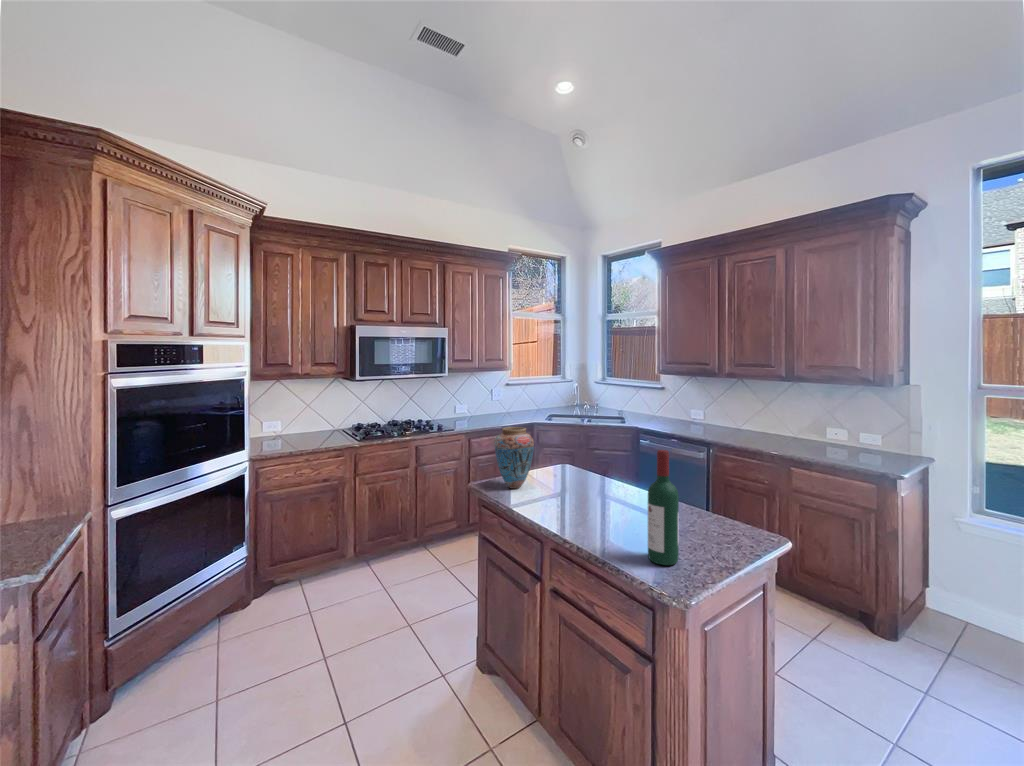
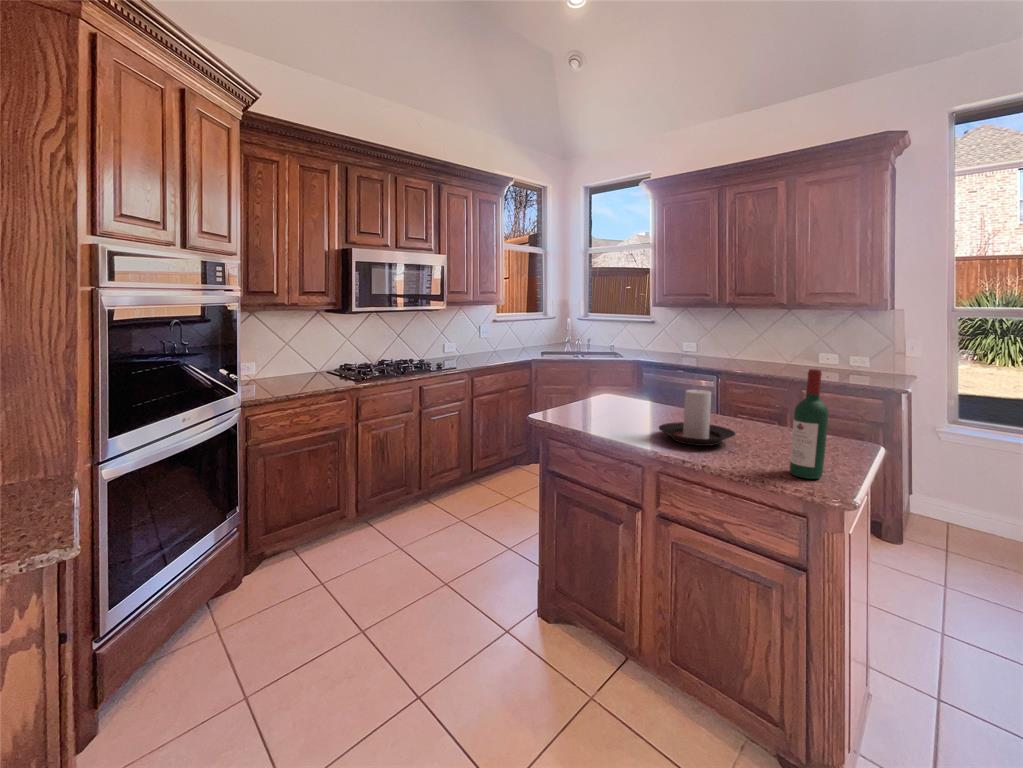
vase: present [495,427,534,489] -> none [571,357,613,420]
candle holder: none [556,462,629,521] -> present [659,389,735,446]

